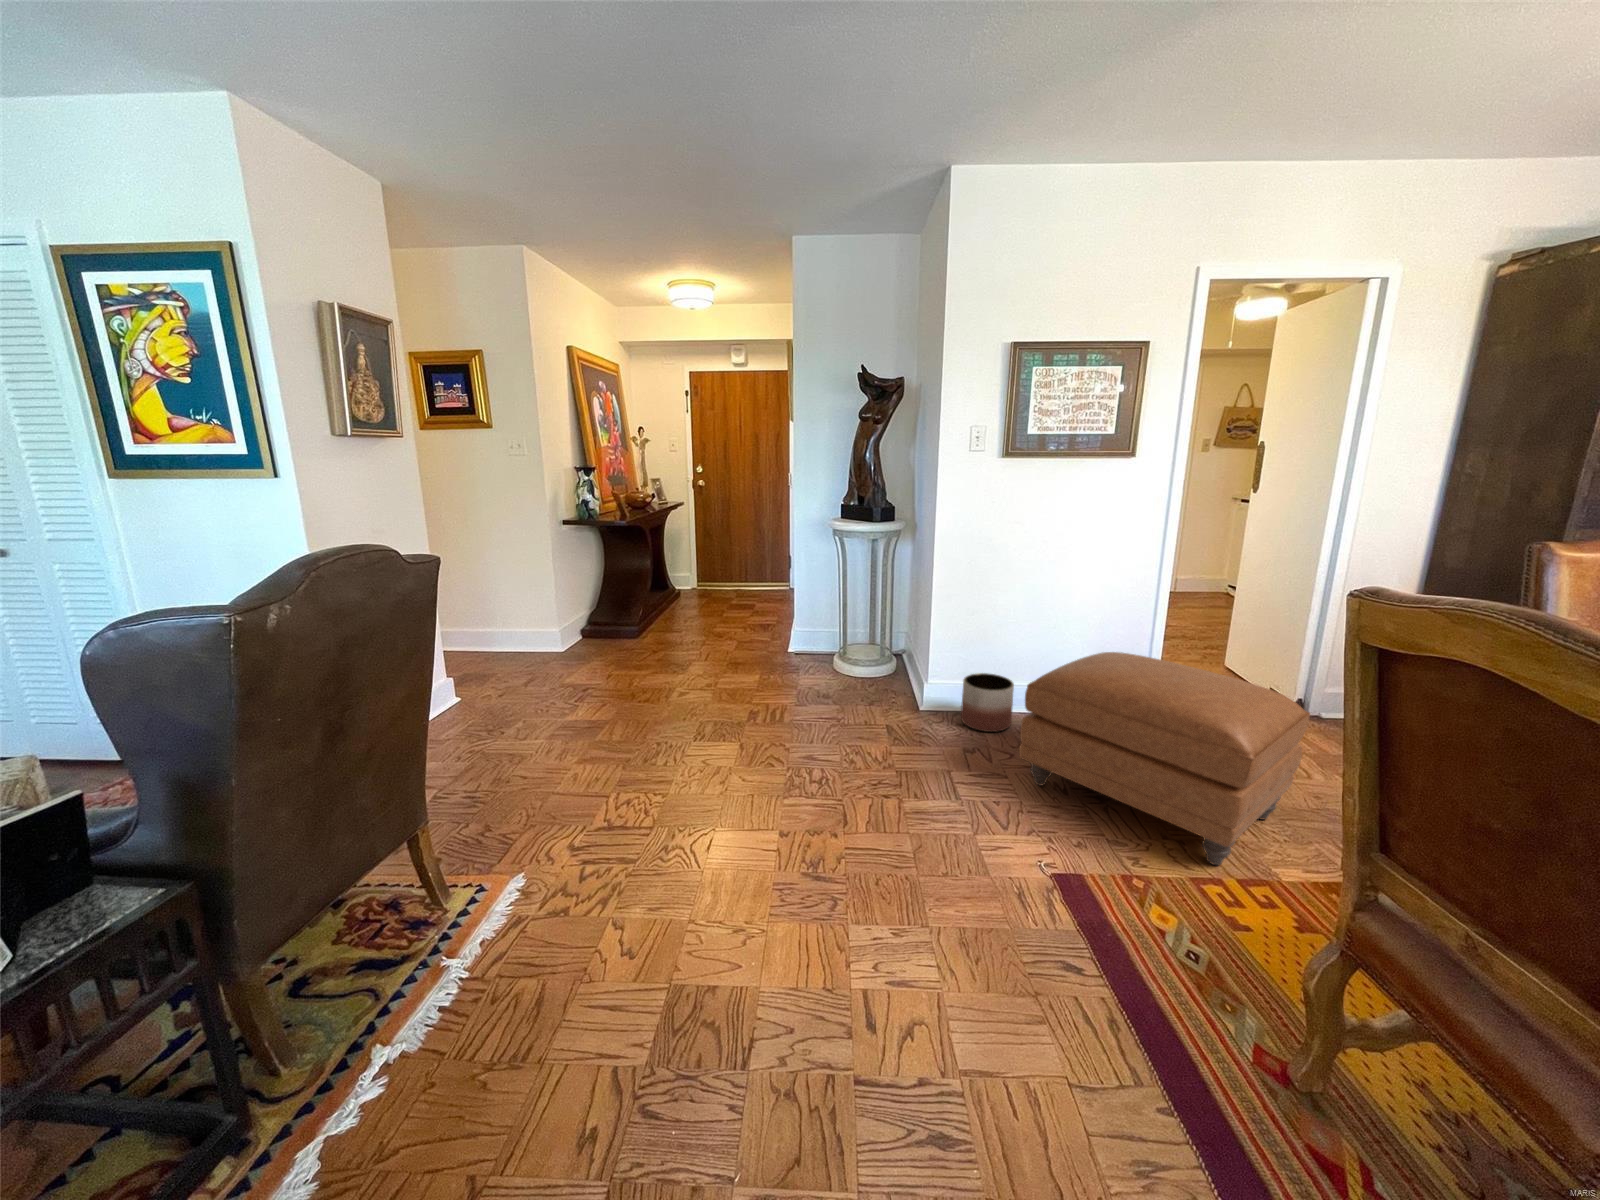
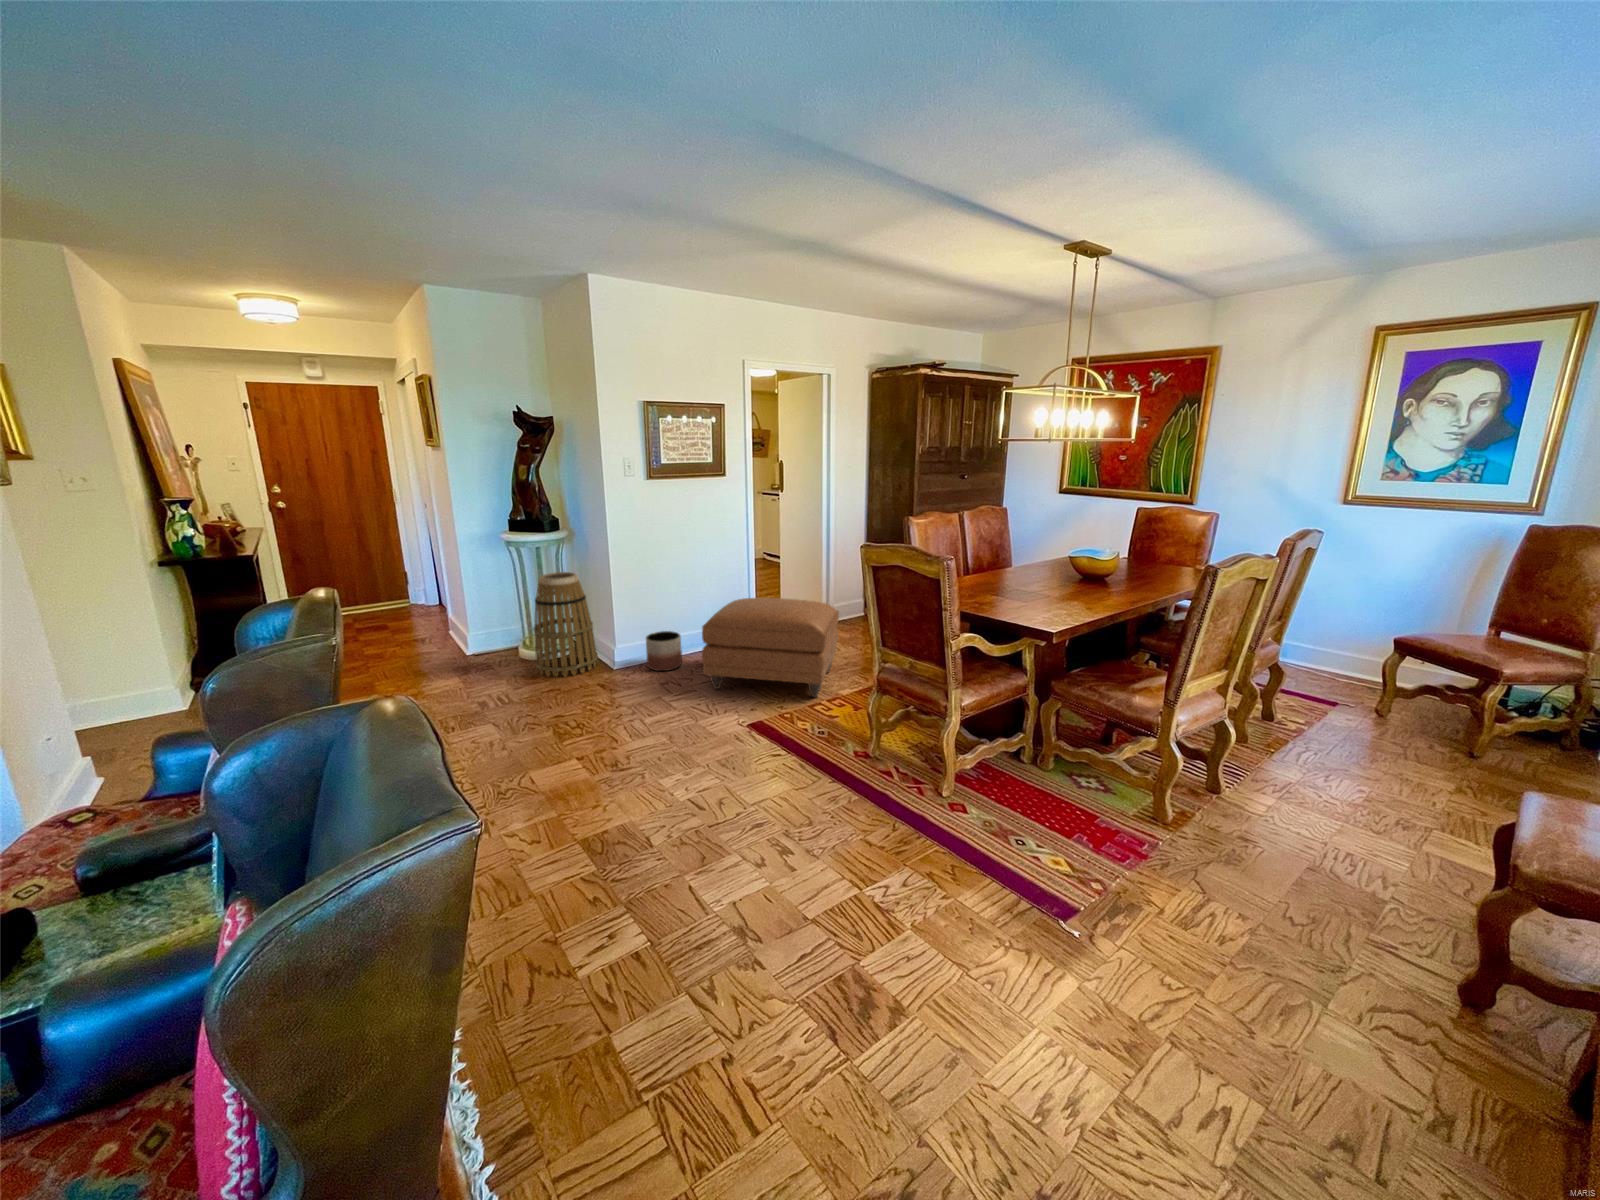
basket: none [834,573,908,705] -> present [534,572,598,677]

